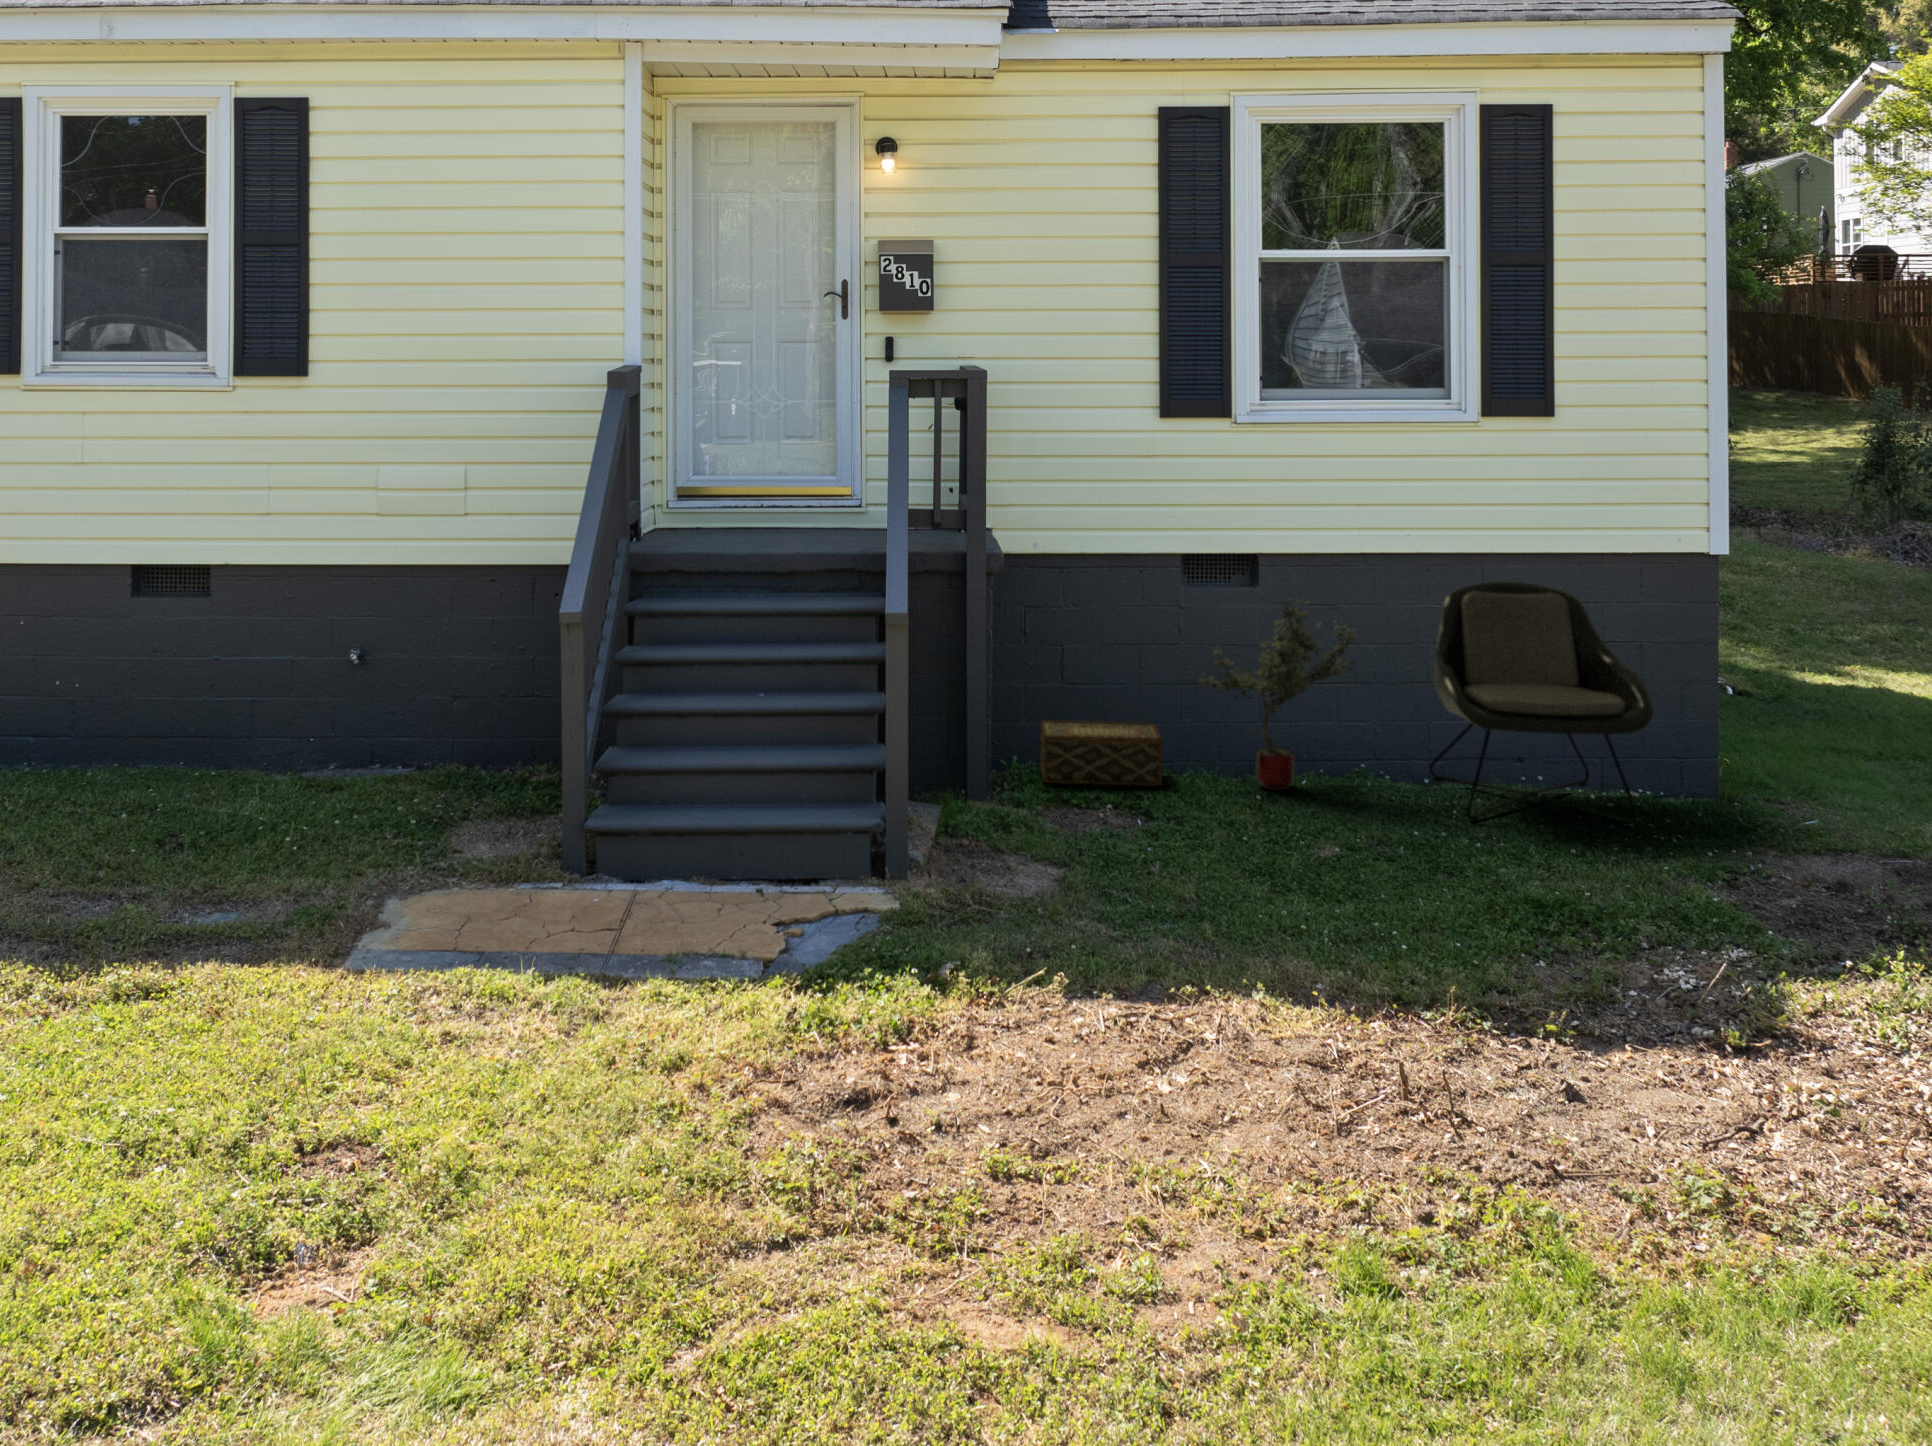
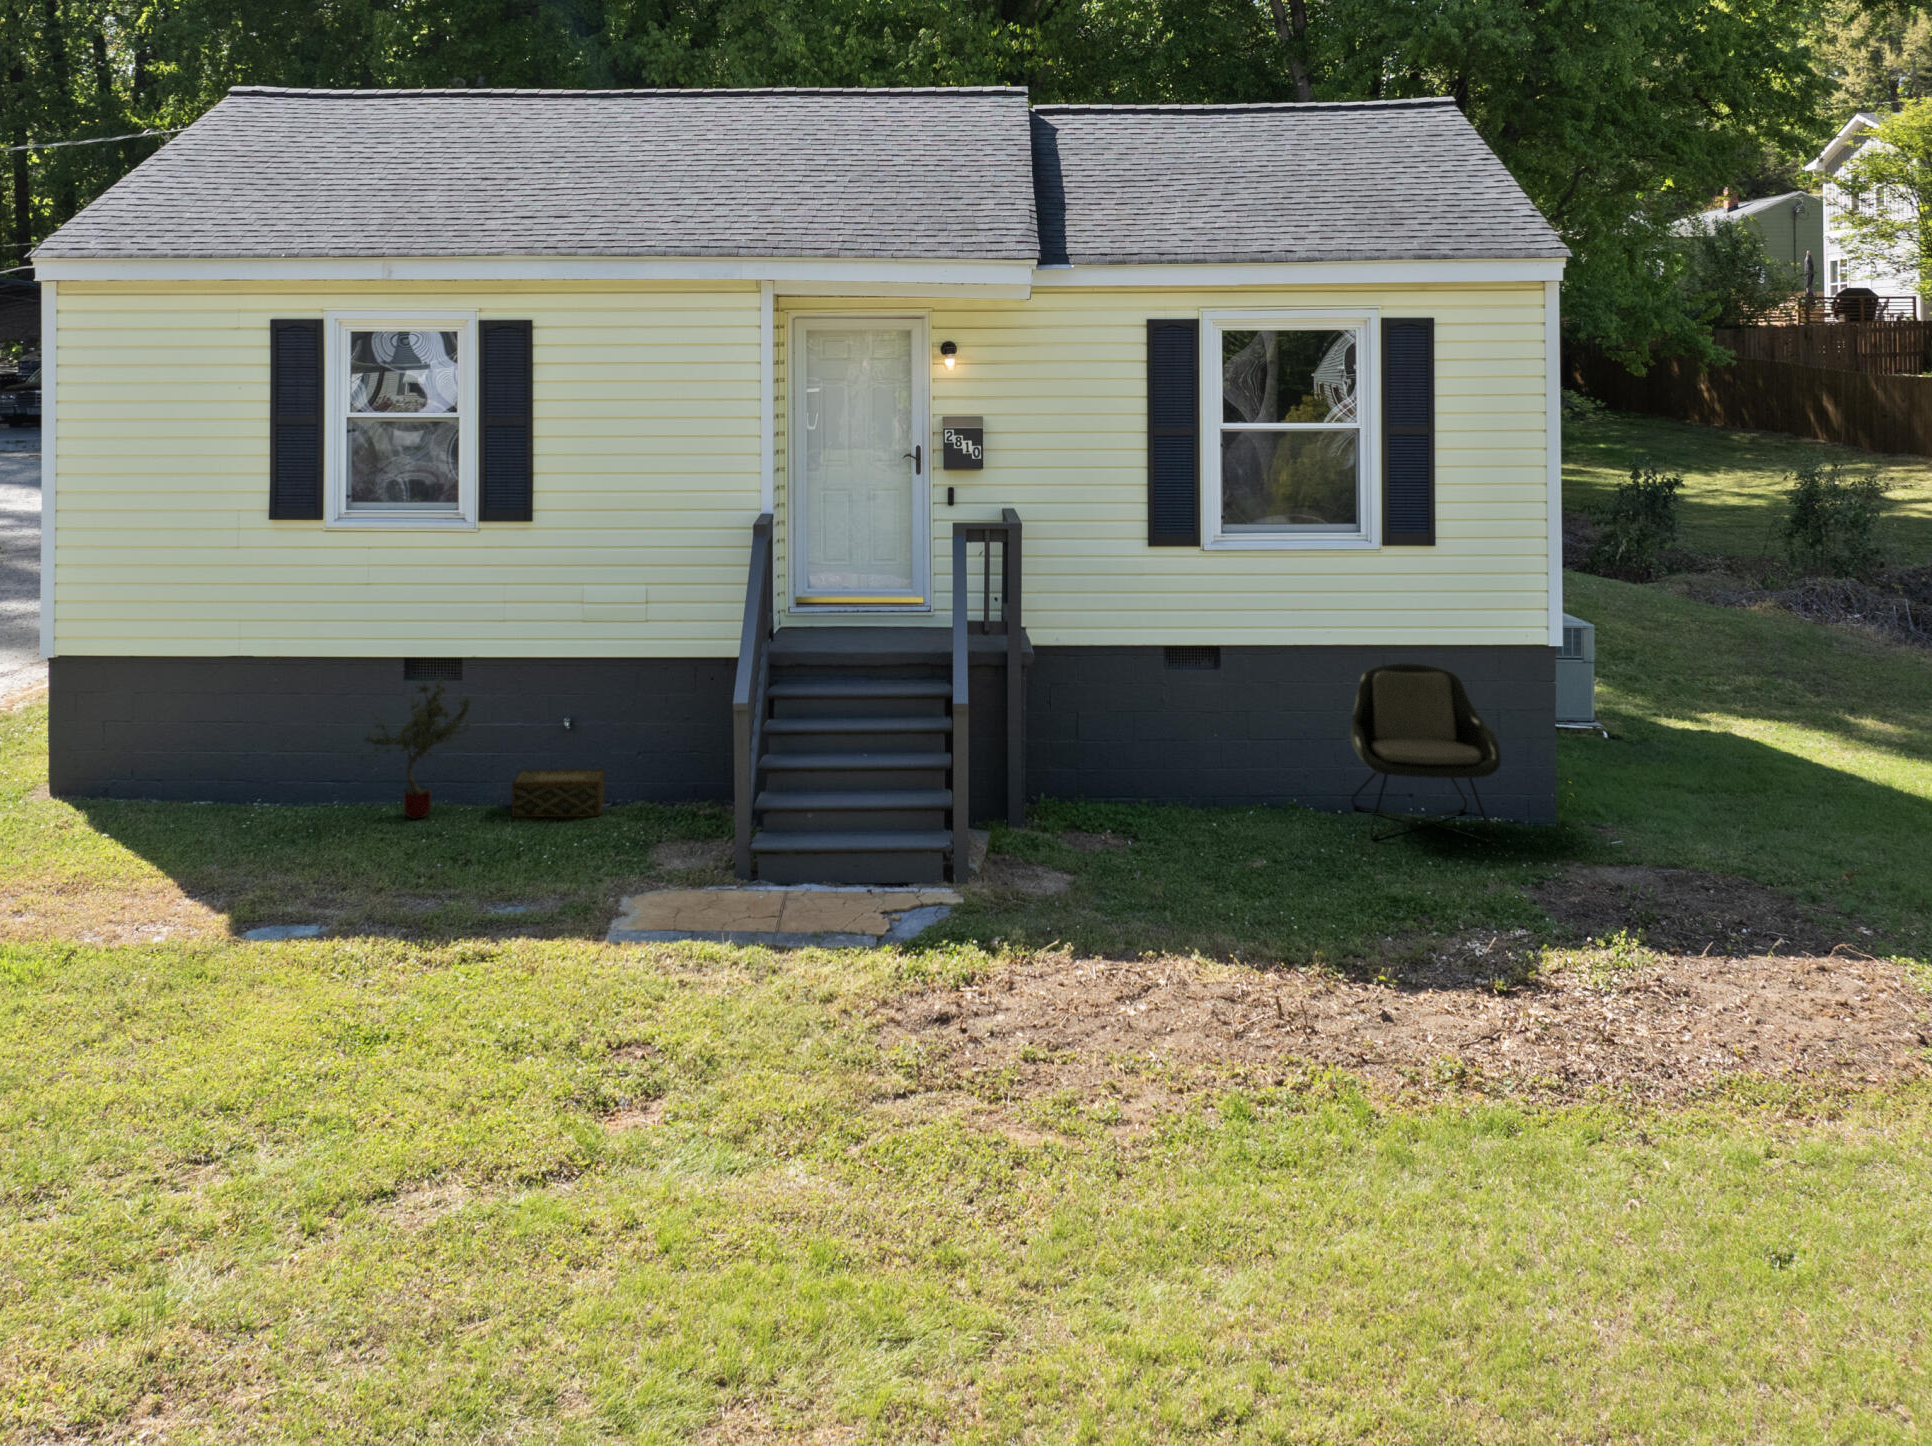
potted tree: present [1199,597,1356,791] -> present [365,677,472,819]
woven basket: present [1040,720,1163,786] -> present [512,769,605,817]

